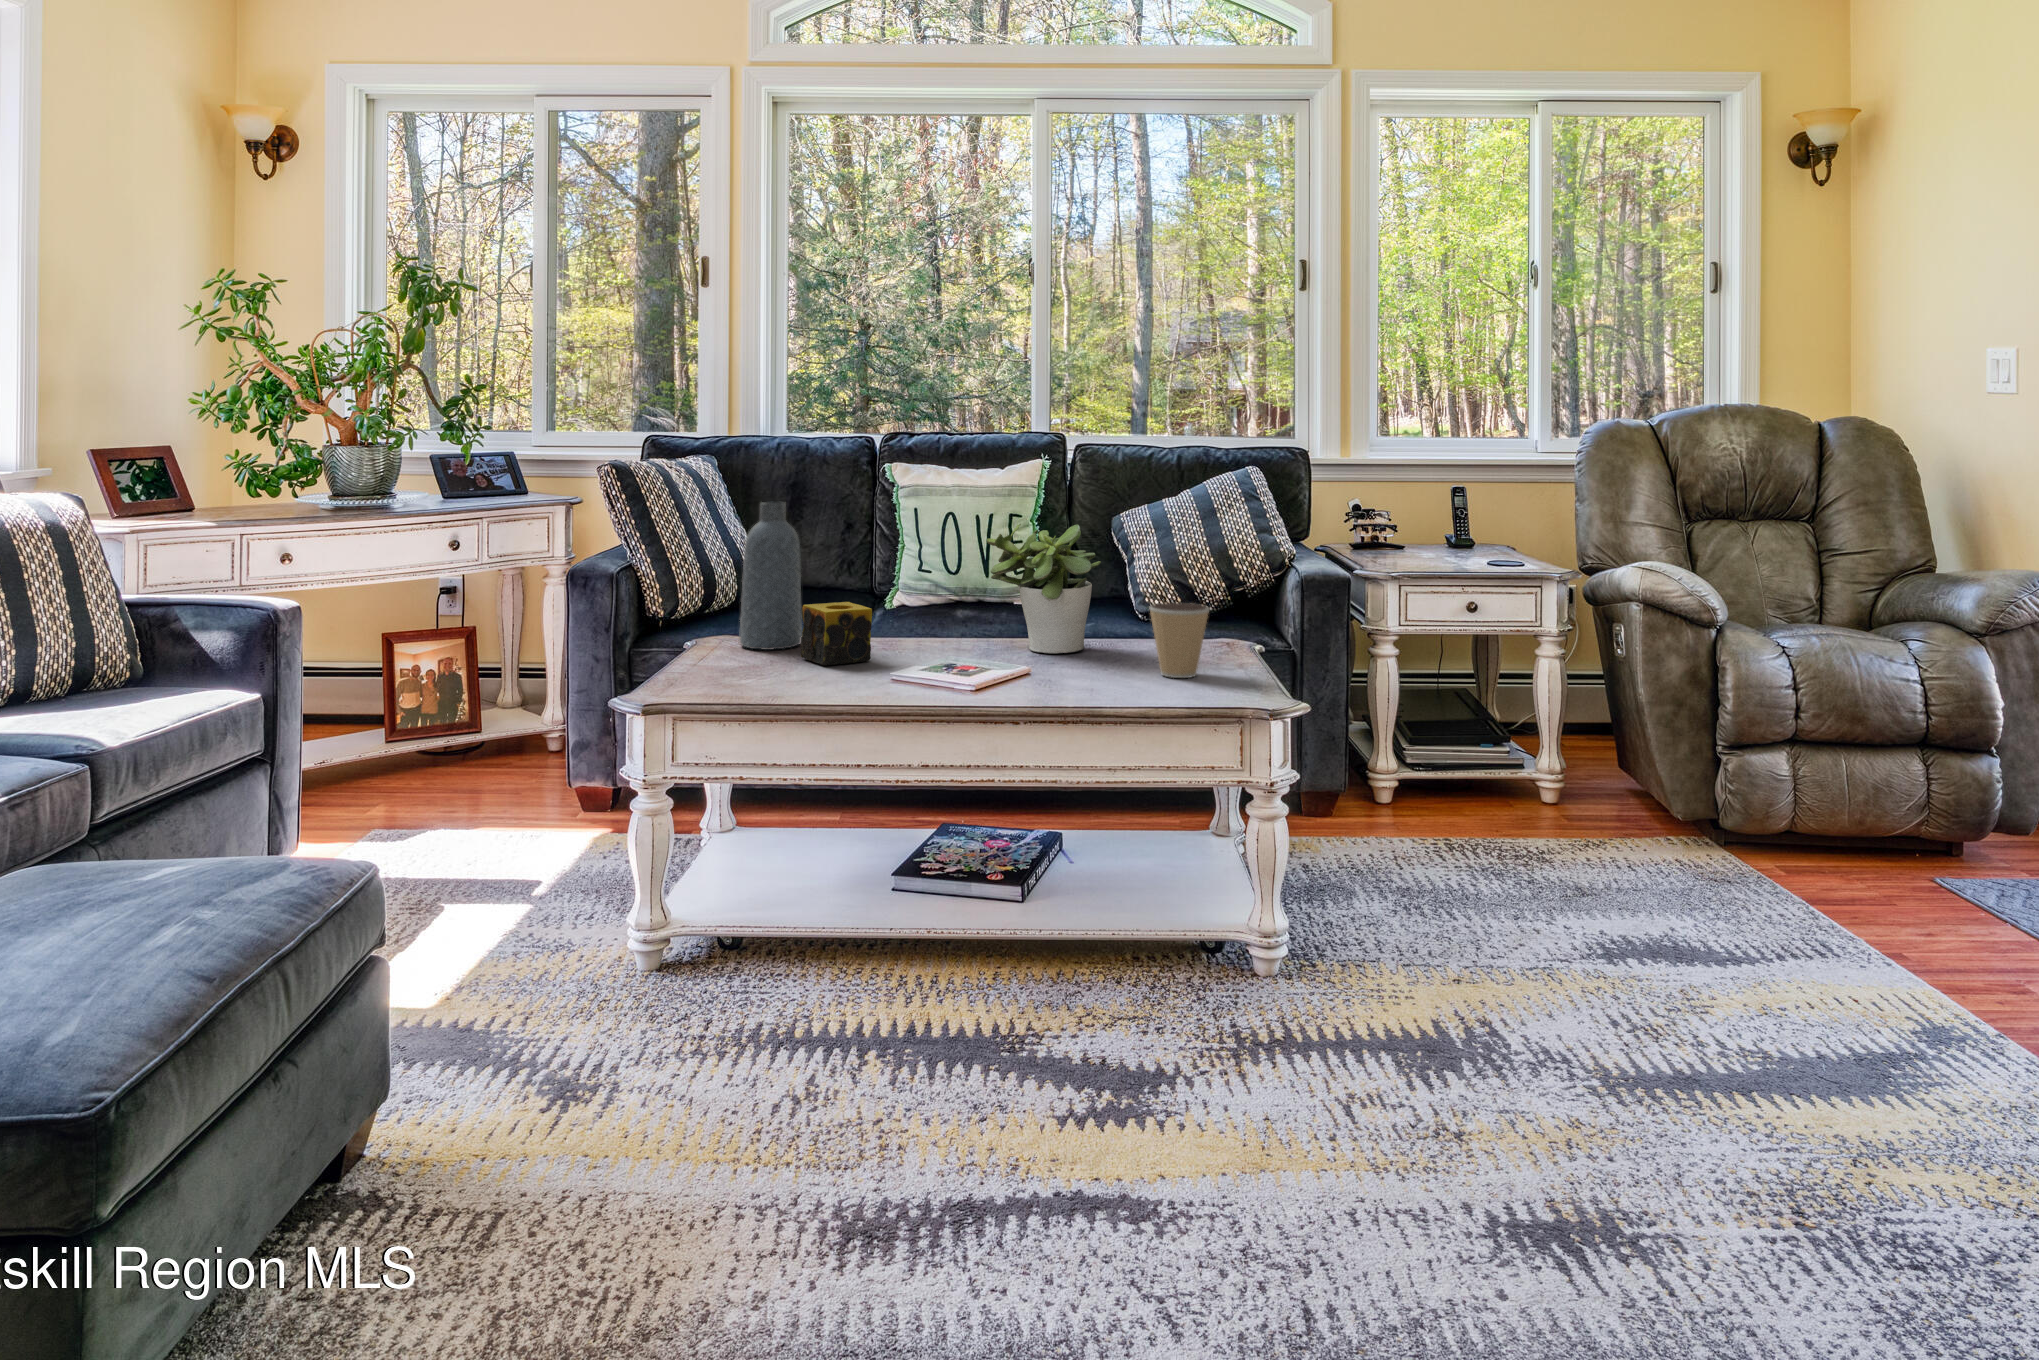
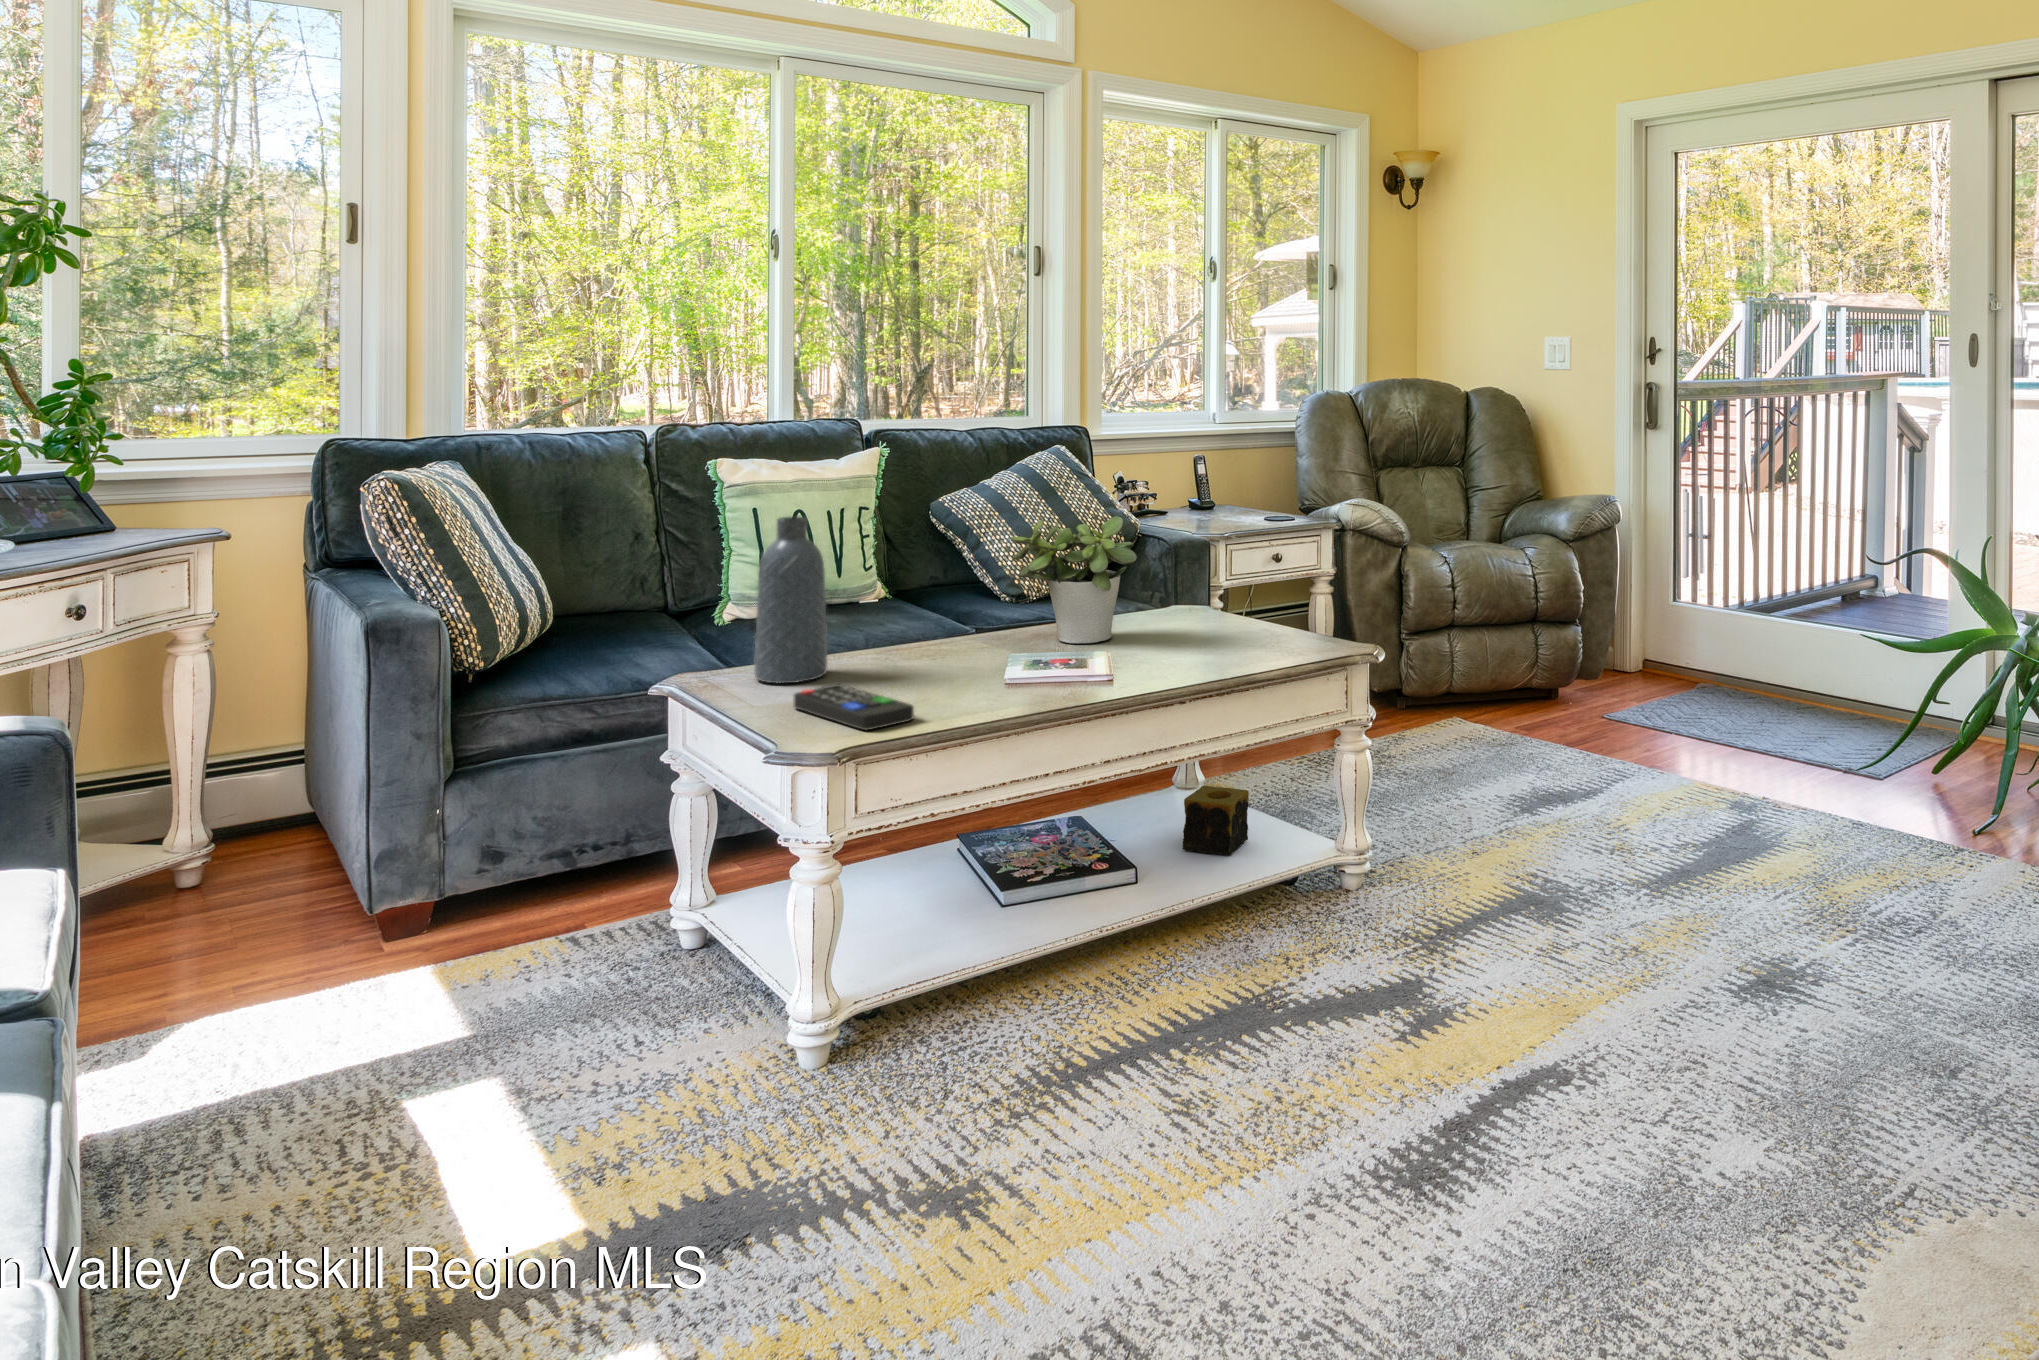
candle: present [800,602,872,665] -> present [1183,785,1249,855]
coffee cup: present [1149,603,1209,678] -> none [1218,580,1273,648]
remote control: none [705,651,758,689] -> present [793,684,914,730]

